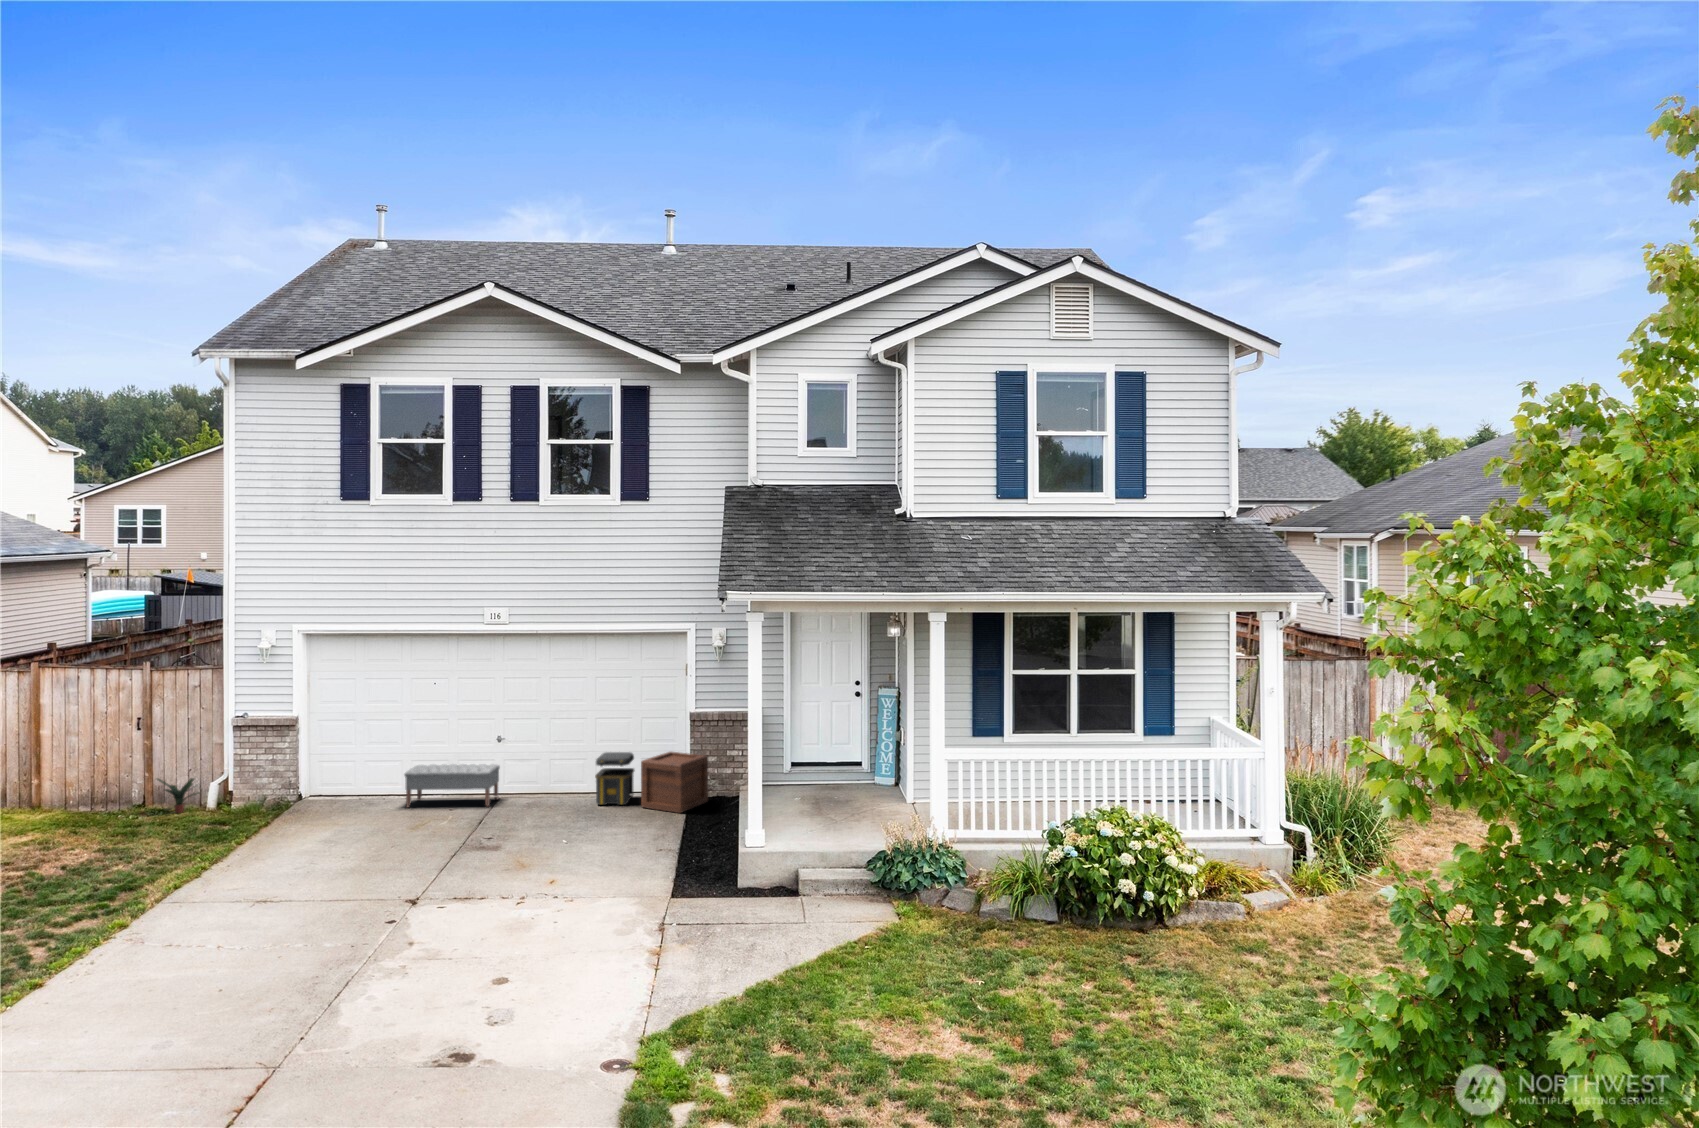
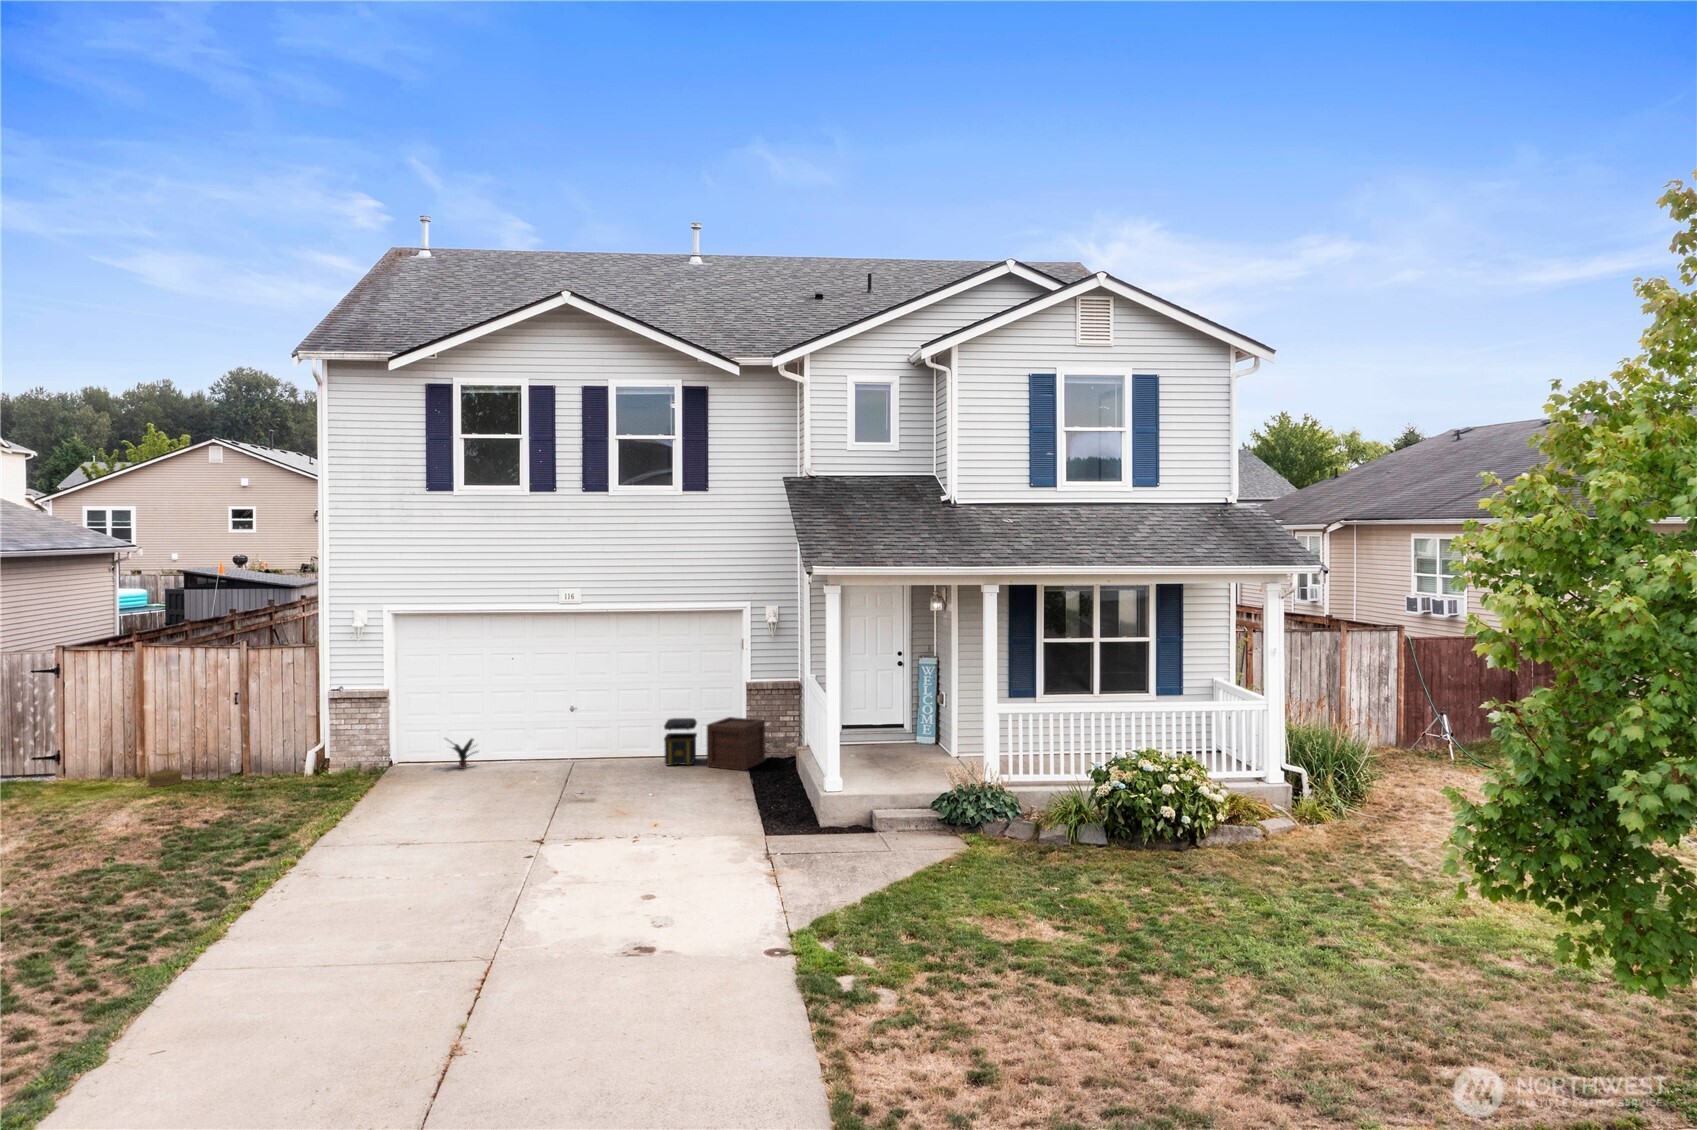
bench: present [405,764,500,808] -> none [490,731,574,771]
potted plant: present [157,778,199,813] -> present [451,739,476,769]
woven basket: none [35,785,74,822] -> present [147,753,183,787]

